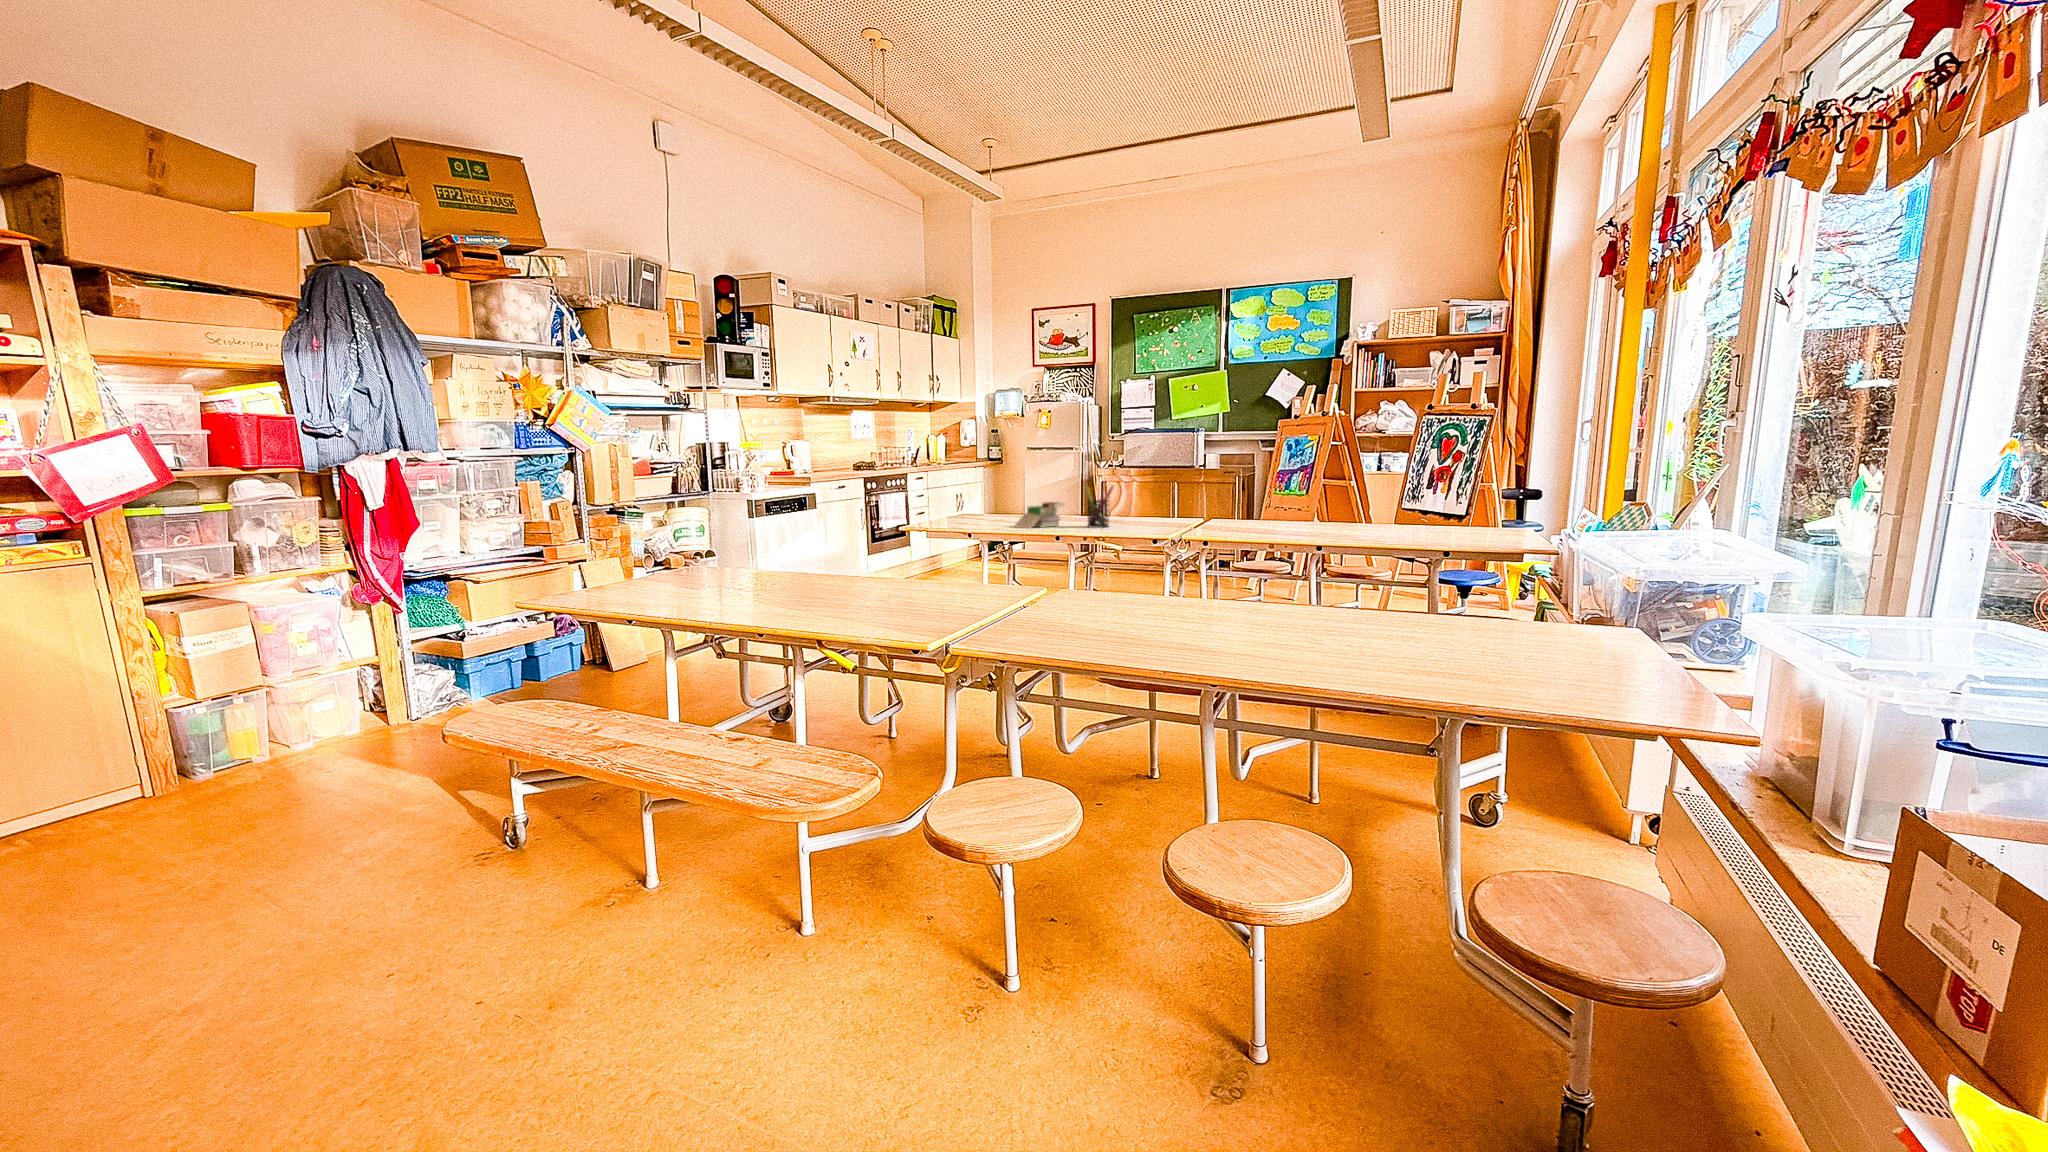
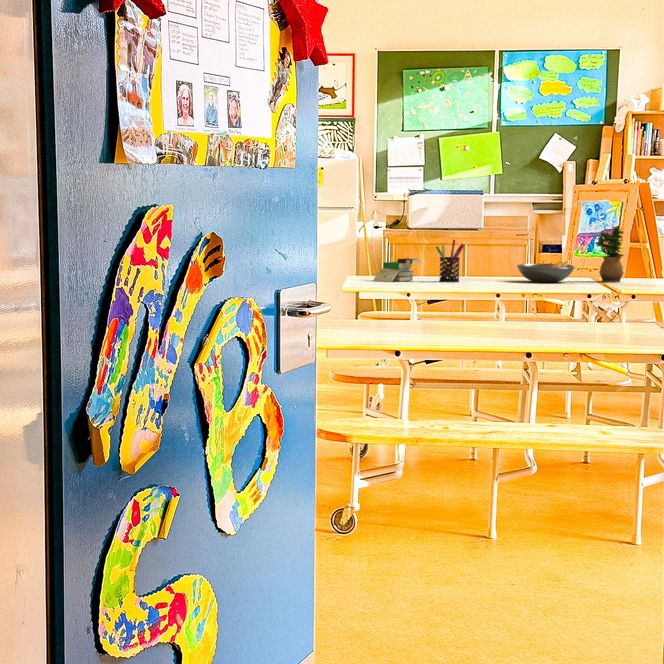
potted plant: none [1270,461,1304,526] -> present [595,226,624,283]
fruit bowl: none [1177,503,1242,526] -> present [517,261,574,283]

